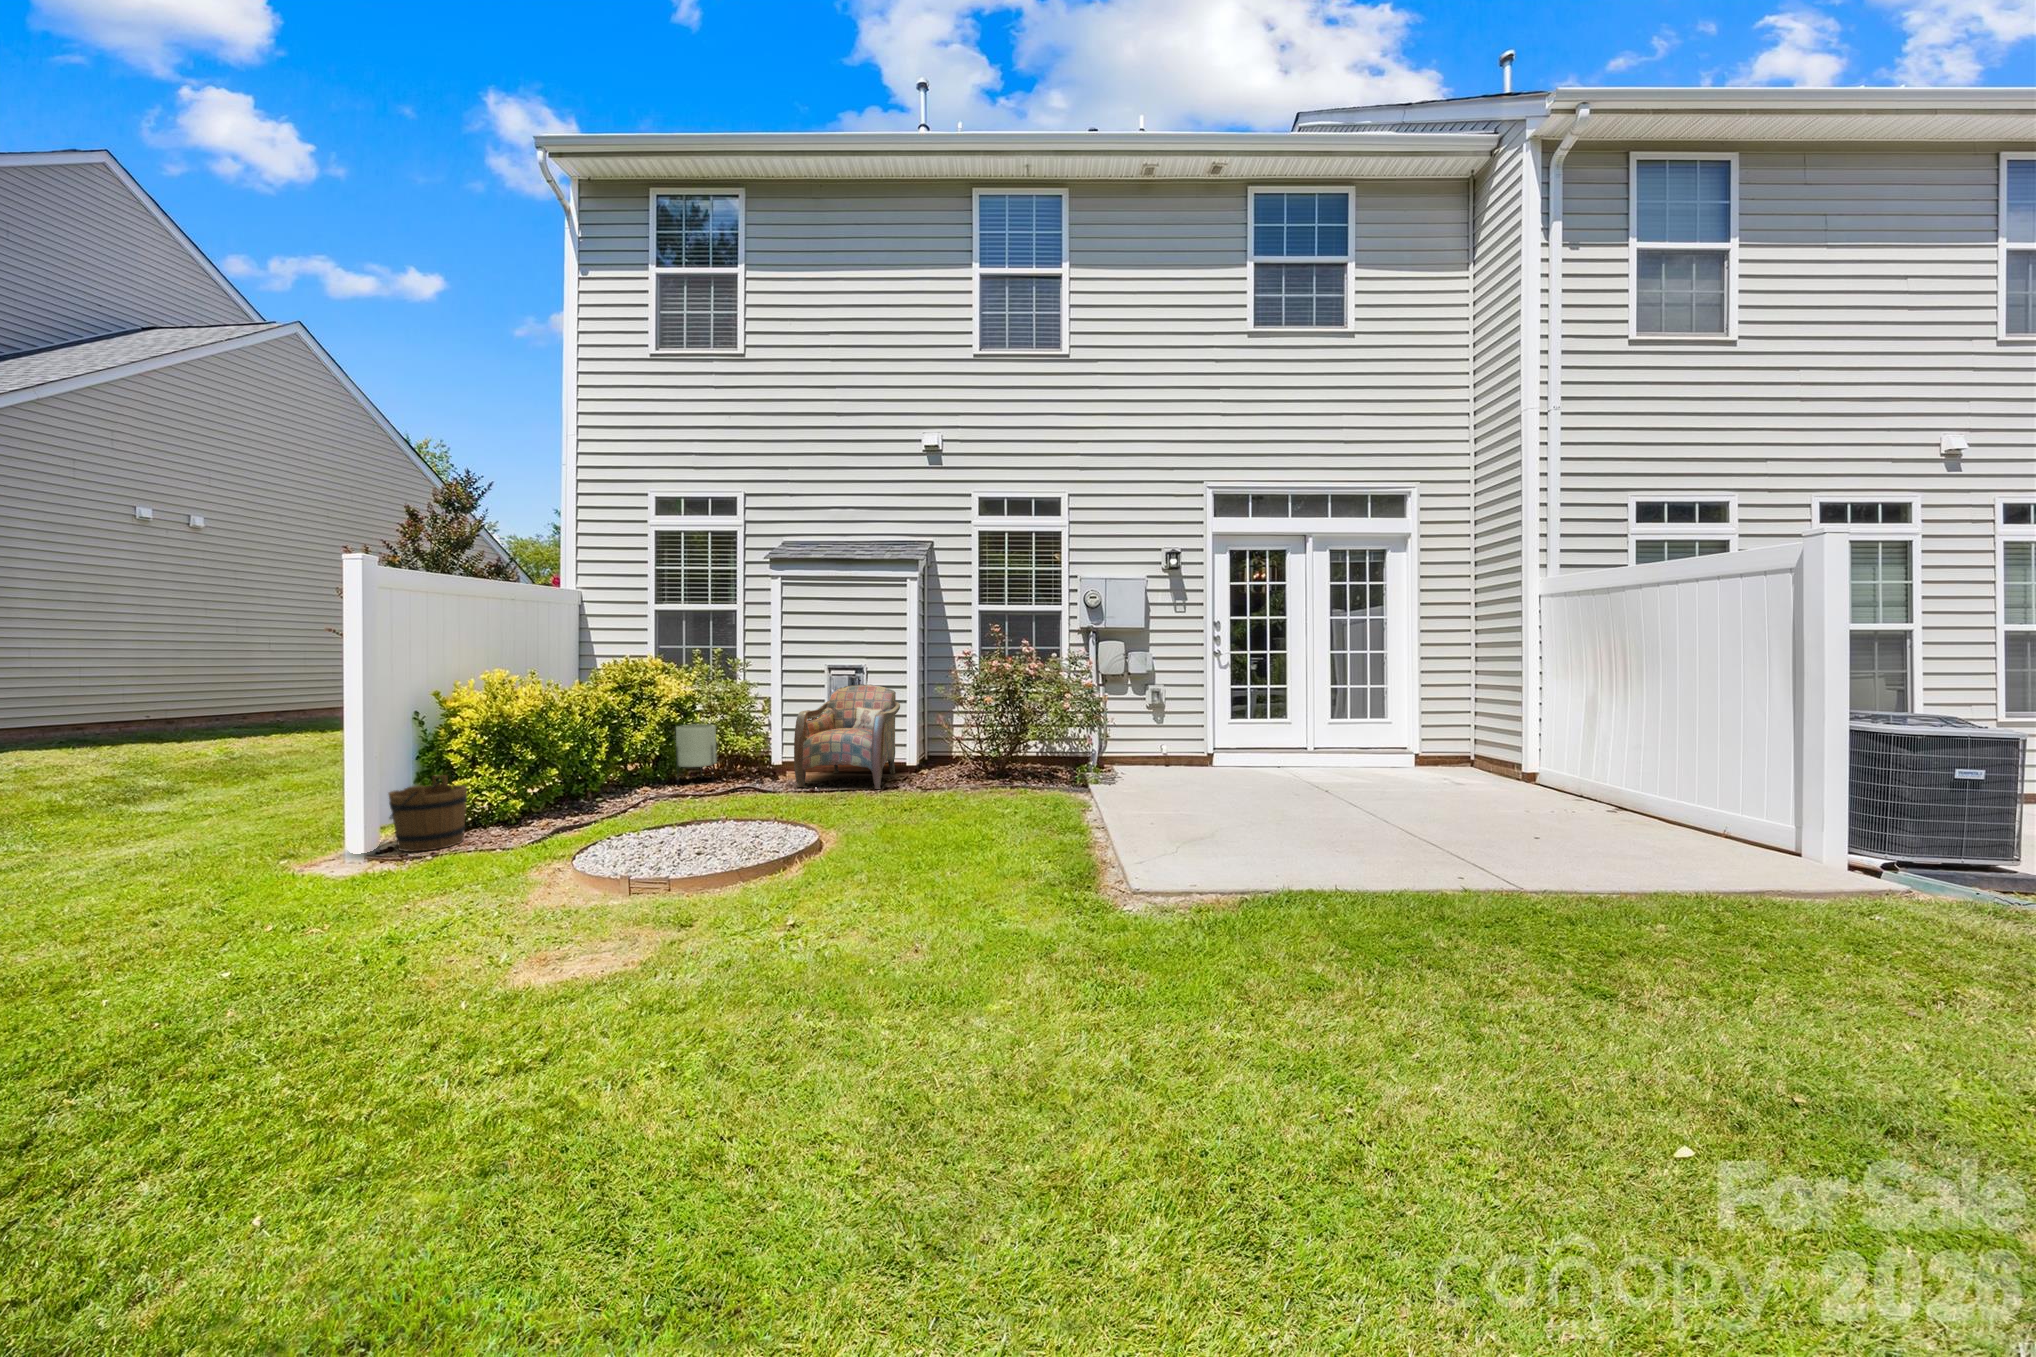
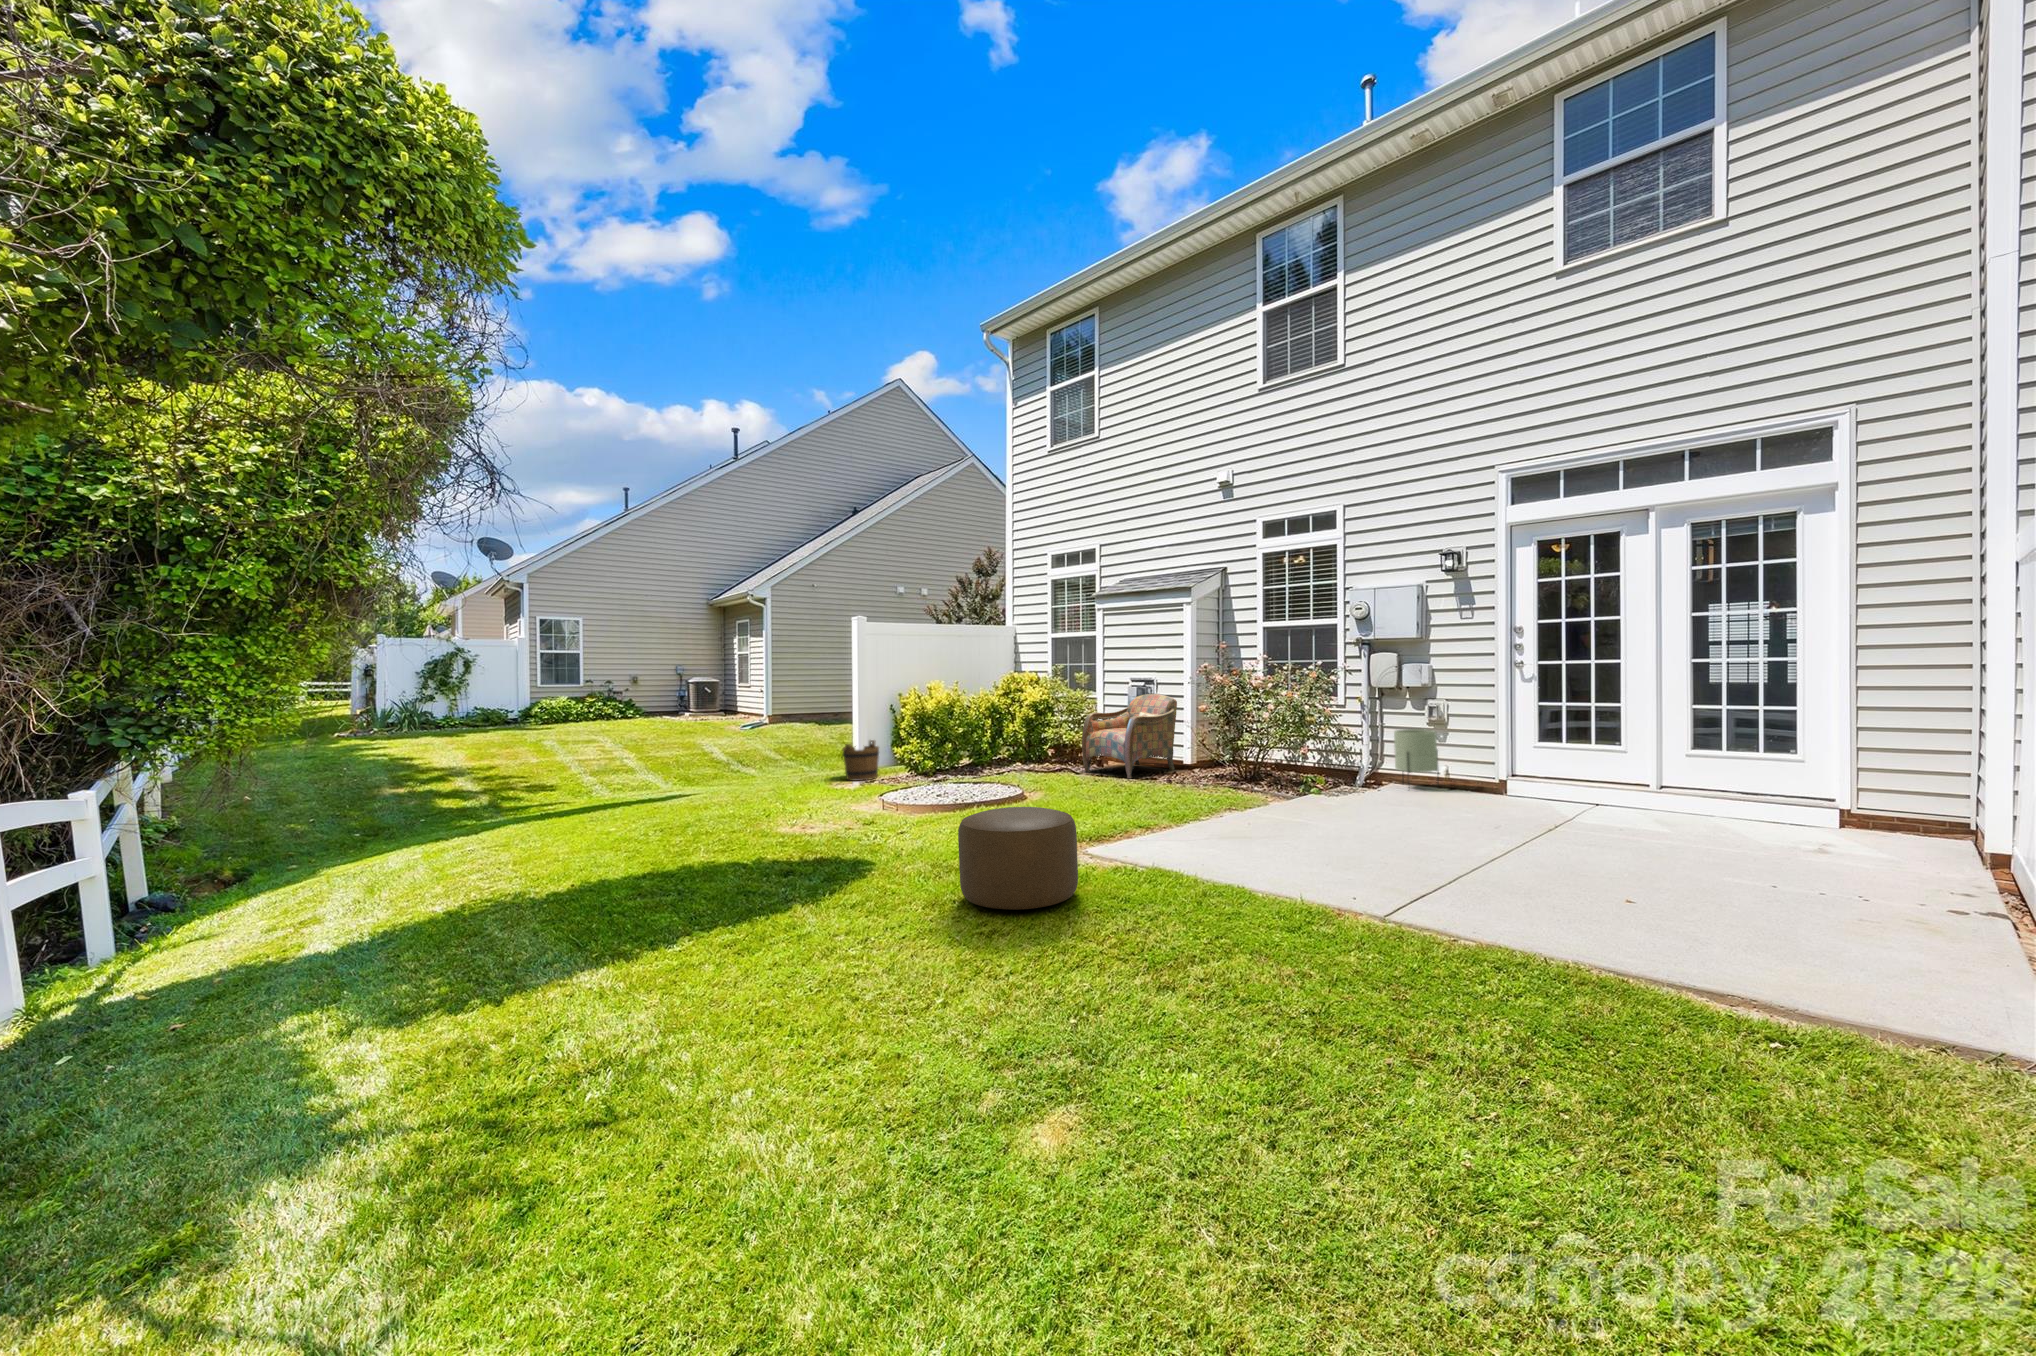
planter: present [676,724,717,775] -> present [1394,729,1439,774]
ottoman: none [1147,832,1304,971] -> present [958,807,1078,910]

